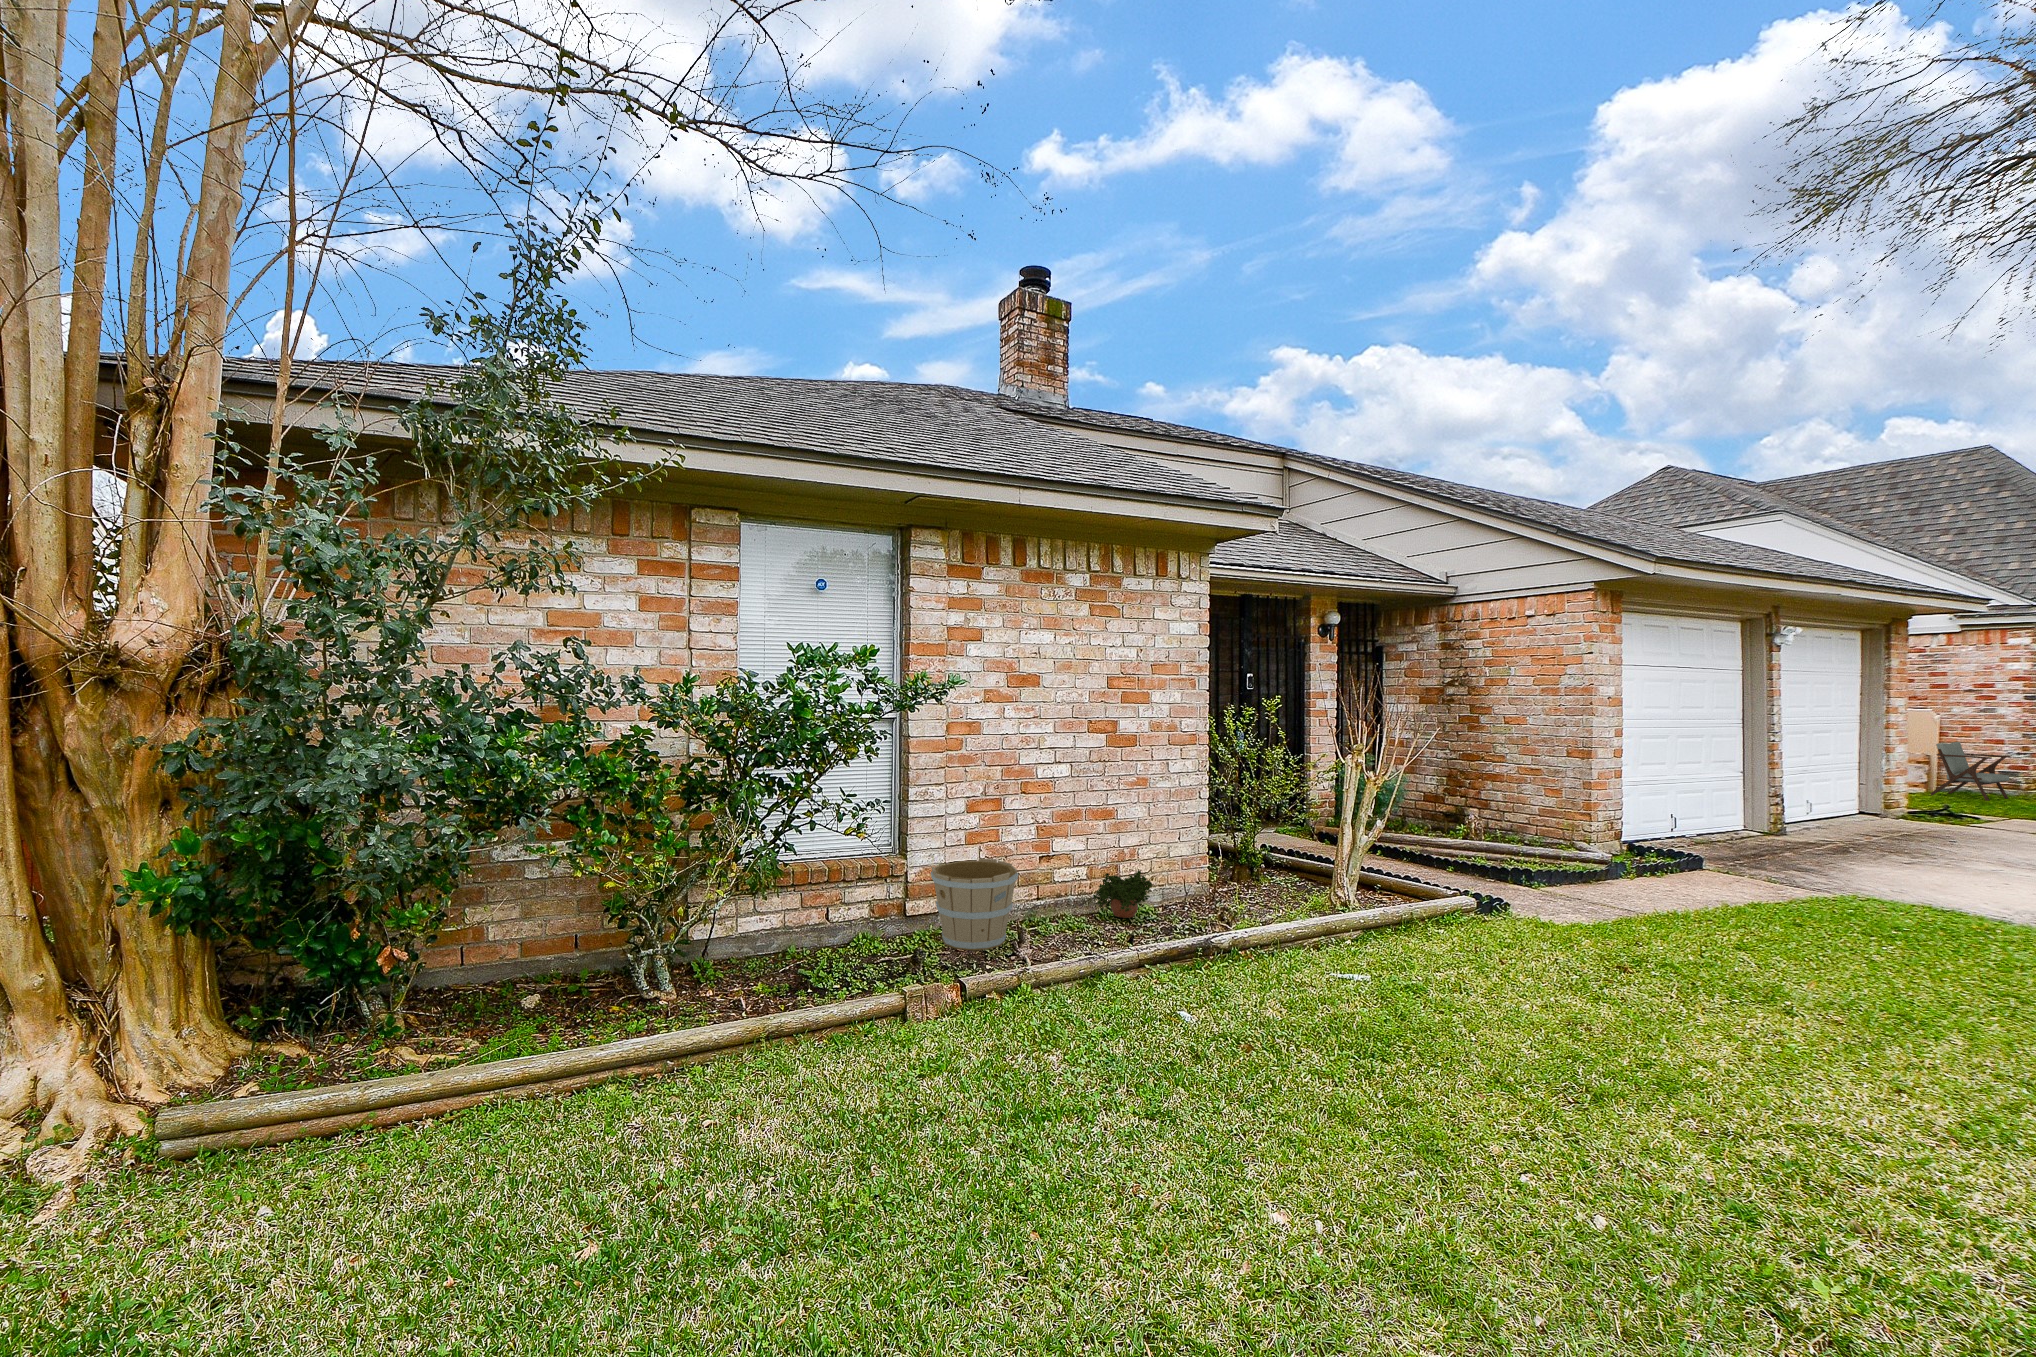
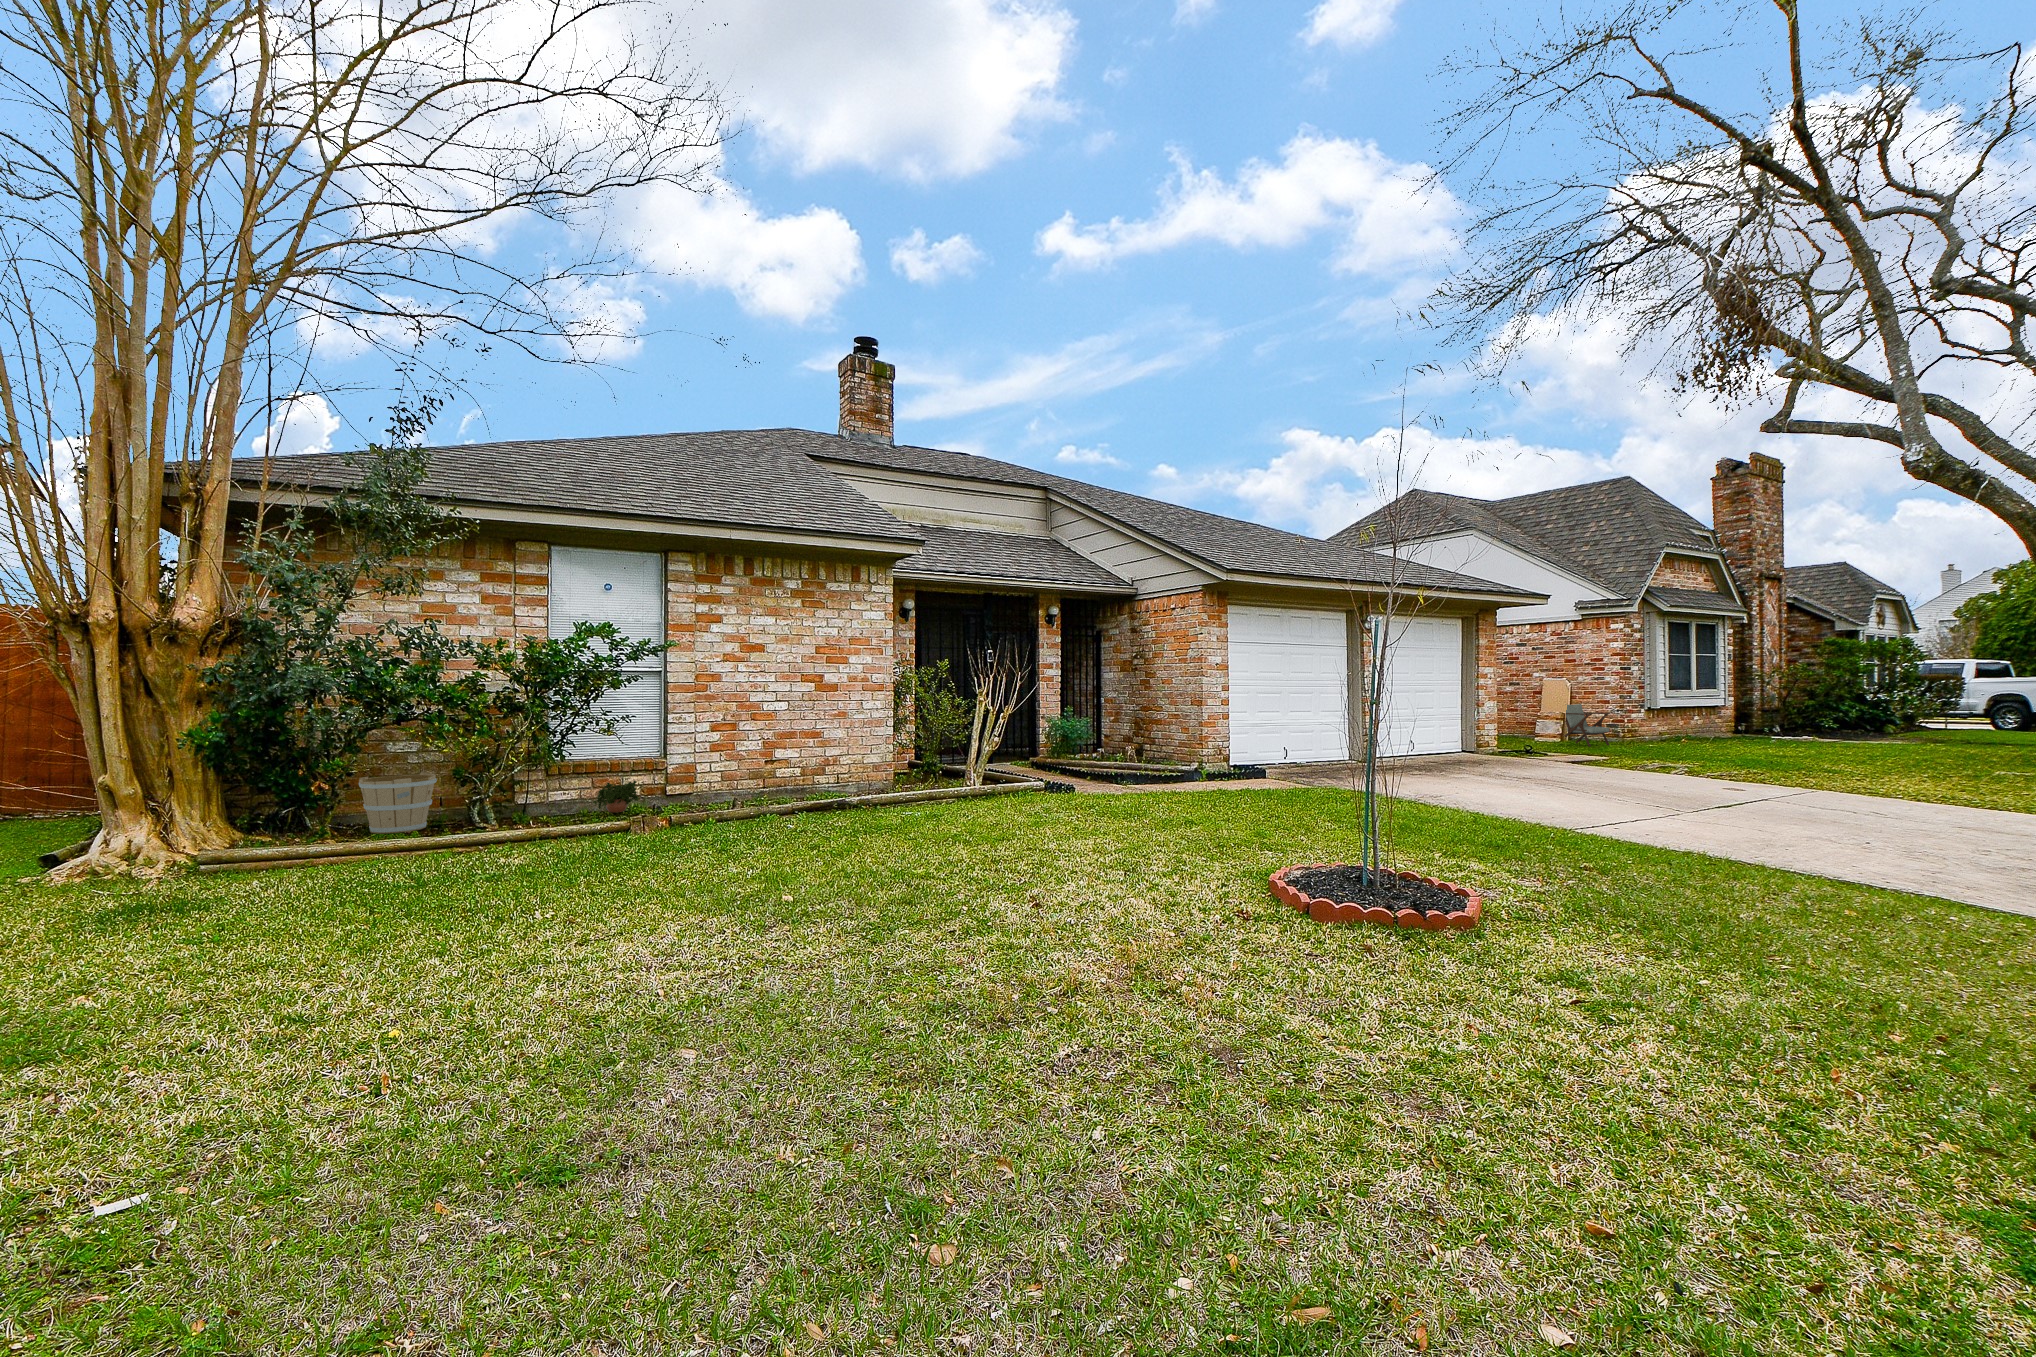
wooden bucket: present [931,859,1018,950] -> present [359,773,437,834]
potted plant: present [1093,870,1153,918] -> present [593,781,639,812]

